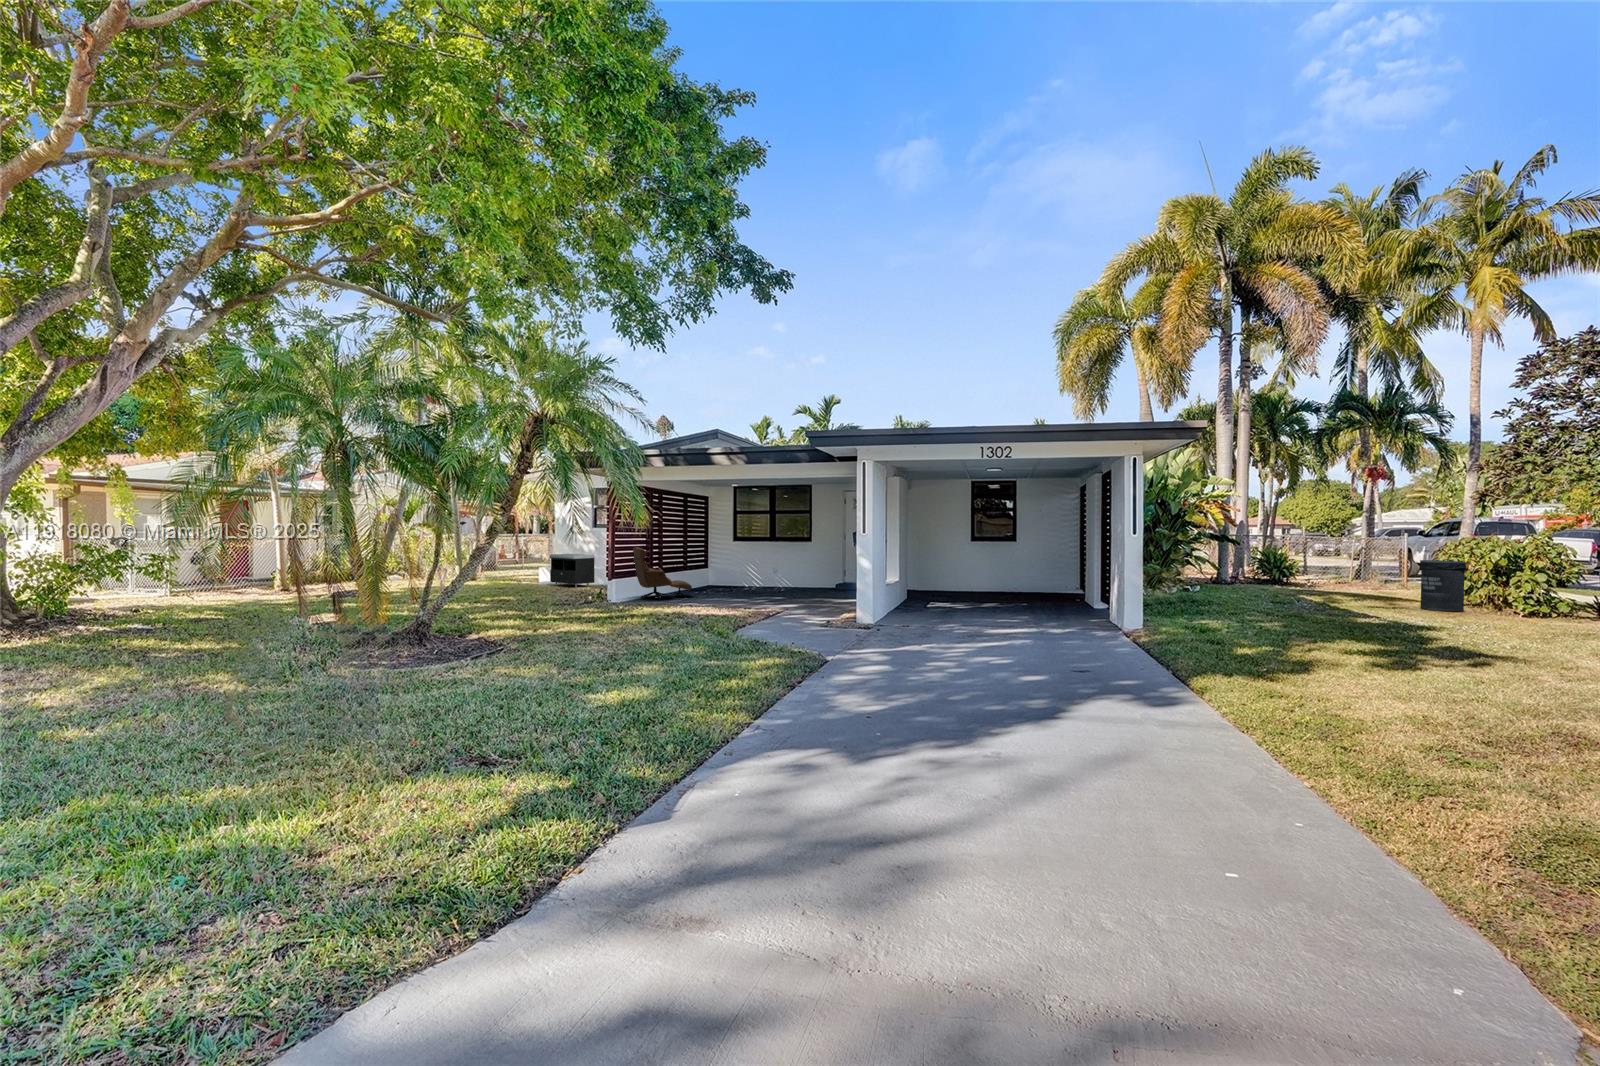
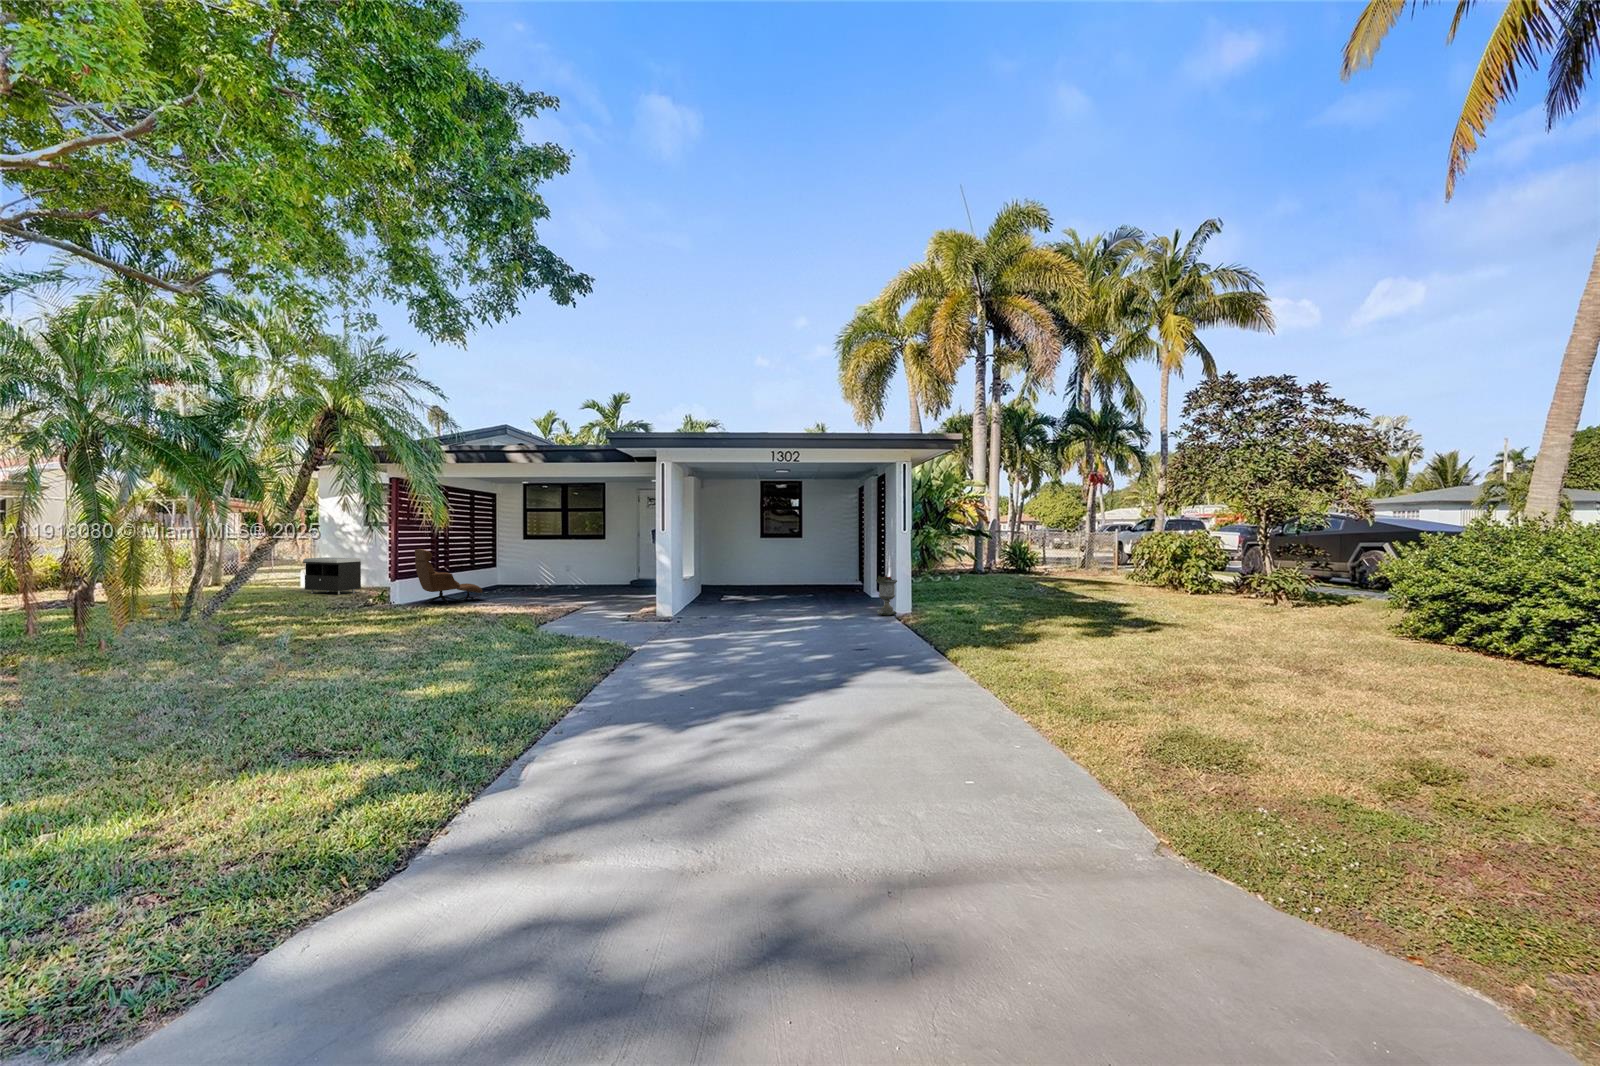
trash can: present [1420,559,1467,611] -> none [1122,550,1152,592]
planter: none [1094,583,1121,630] -> present [876,576,897,616]

